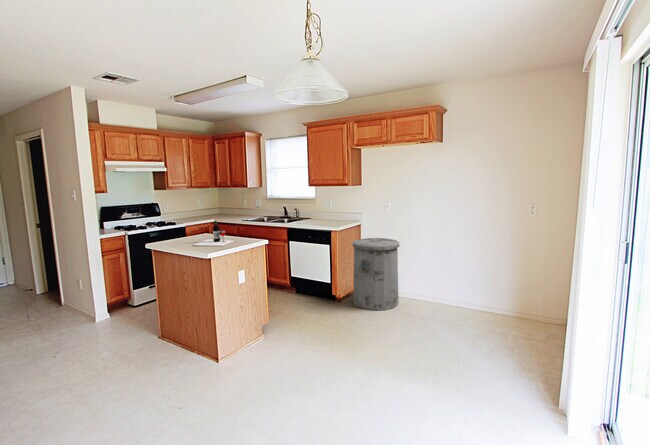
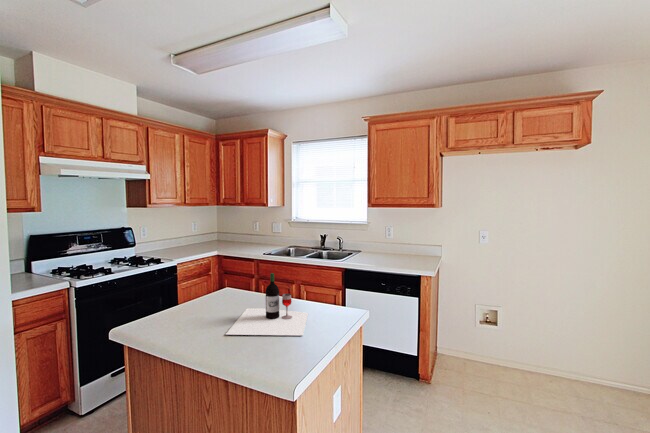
trash can: present [353,238,400,310] -> none [451,284,534,409]

